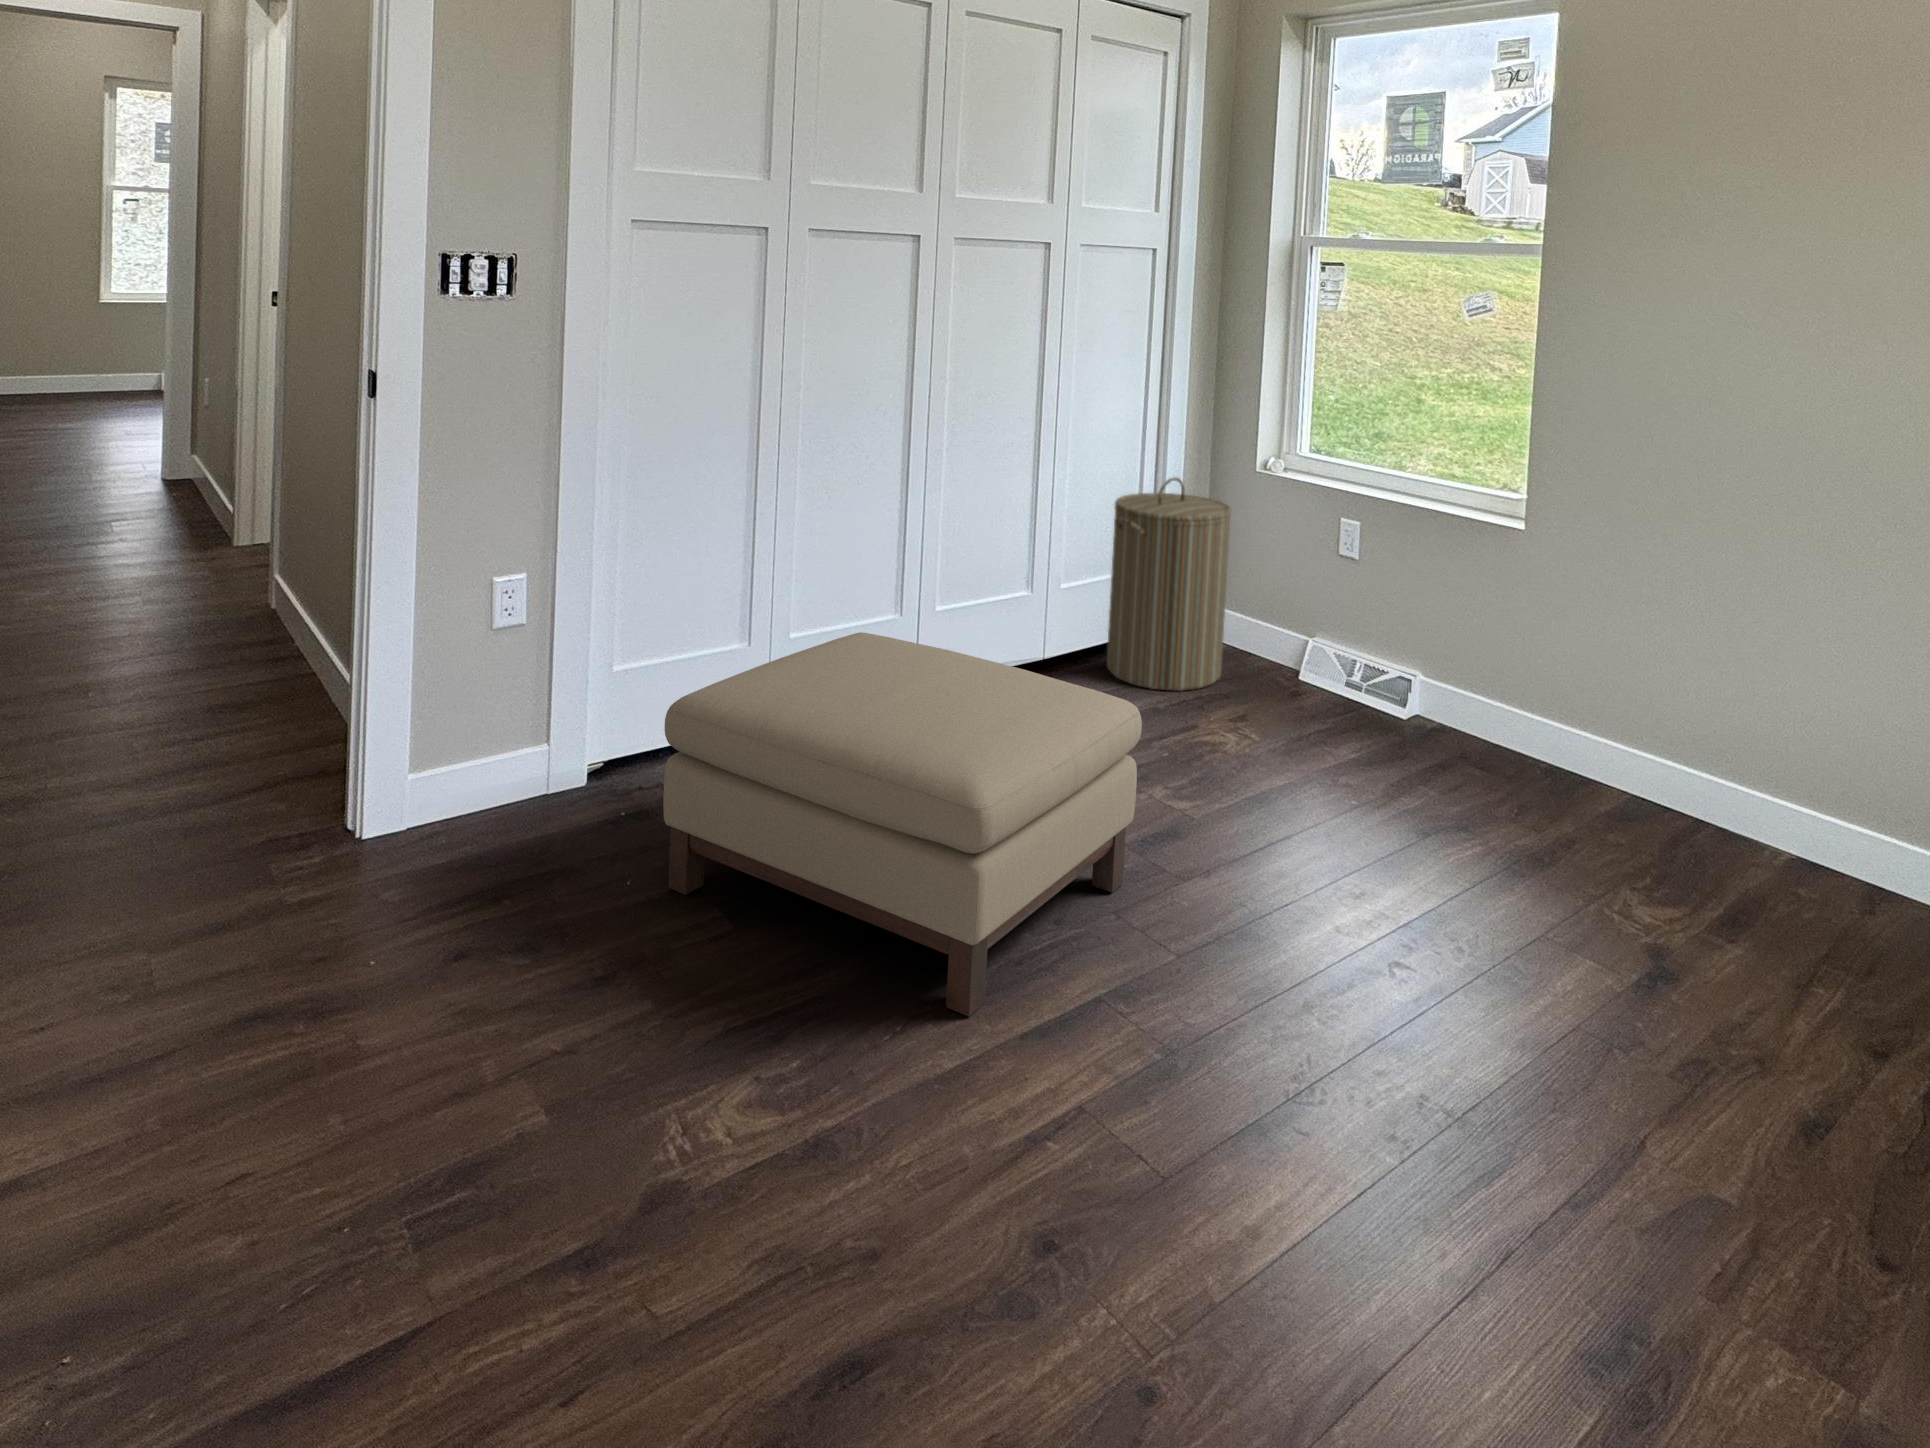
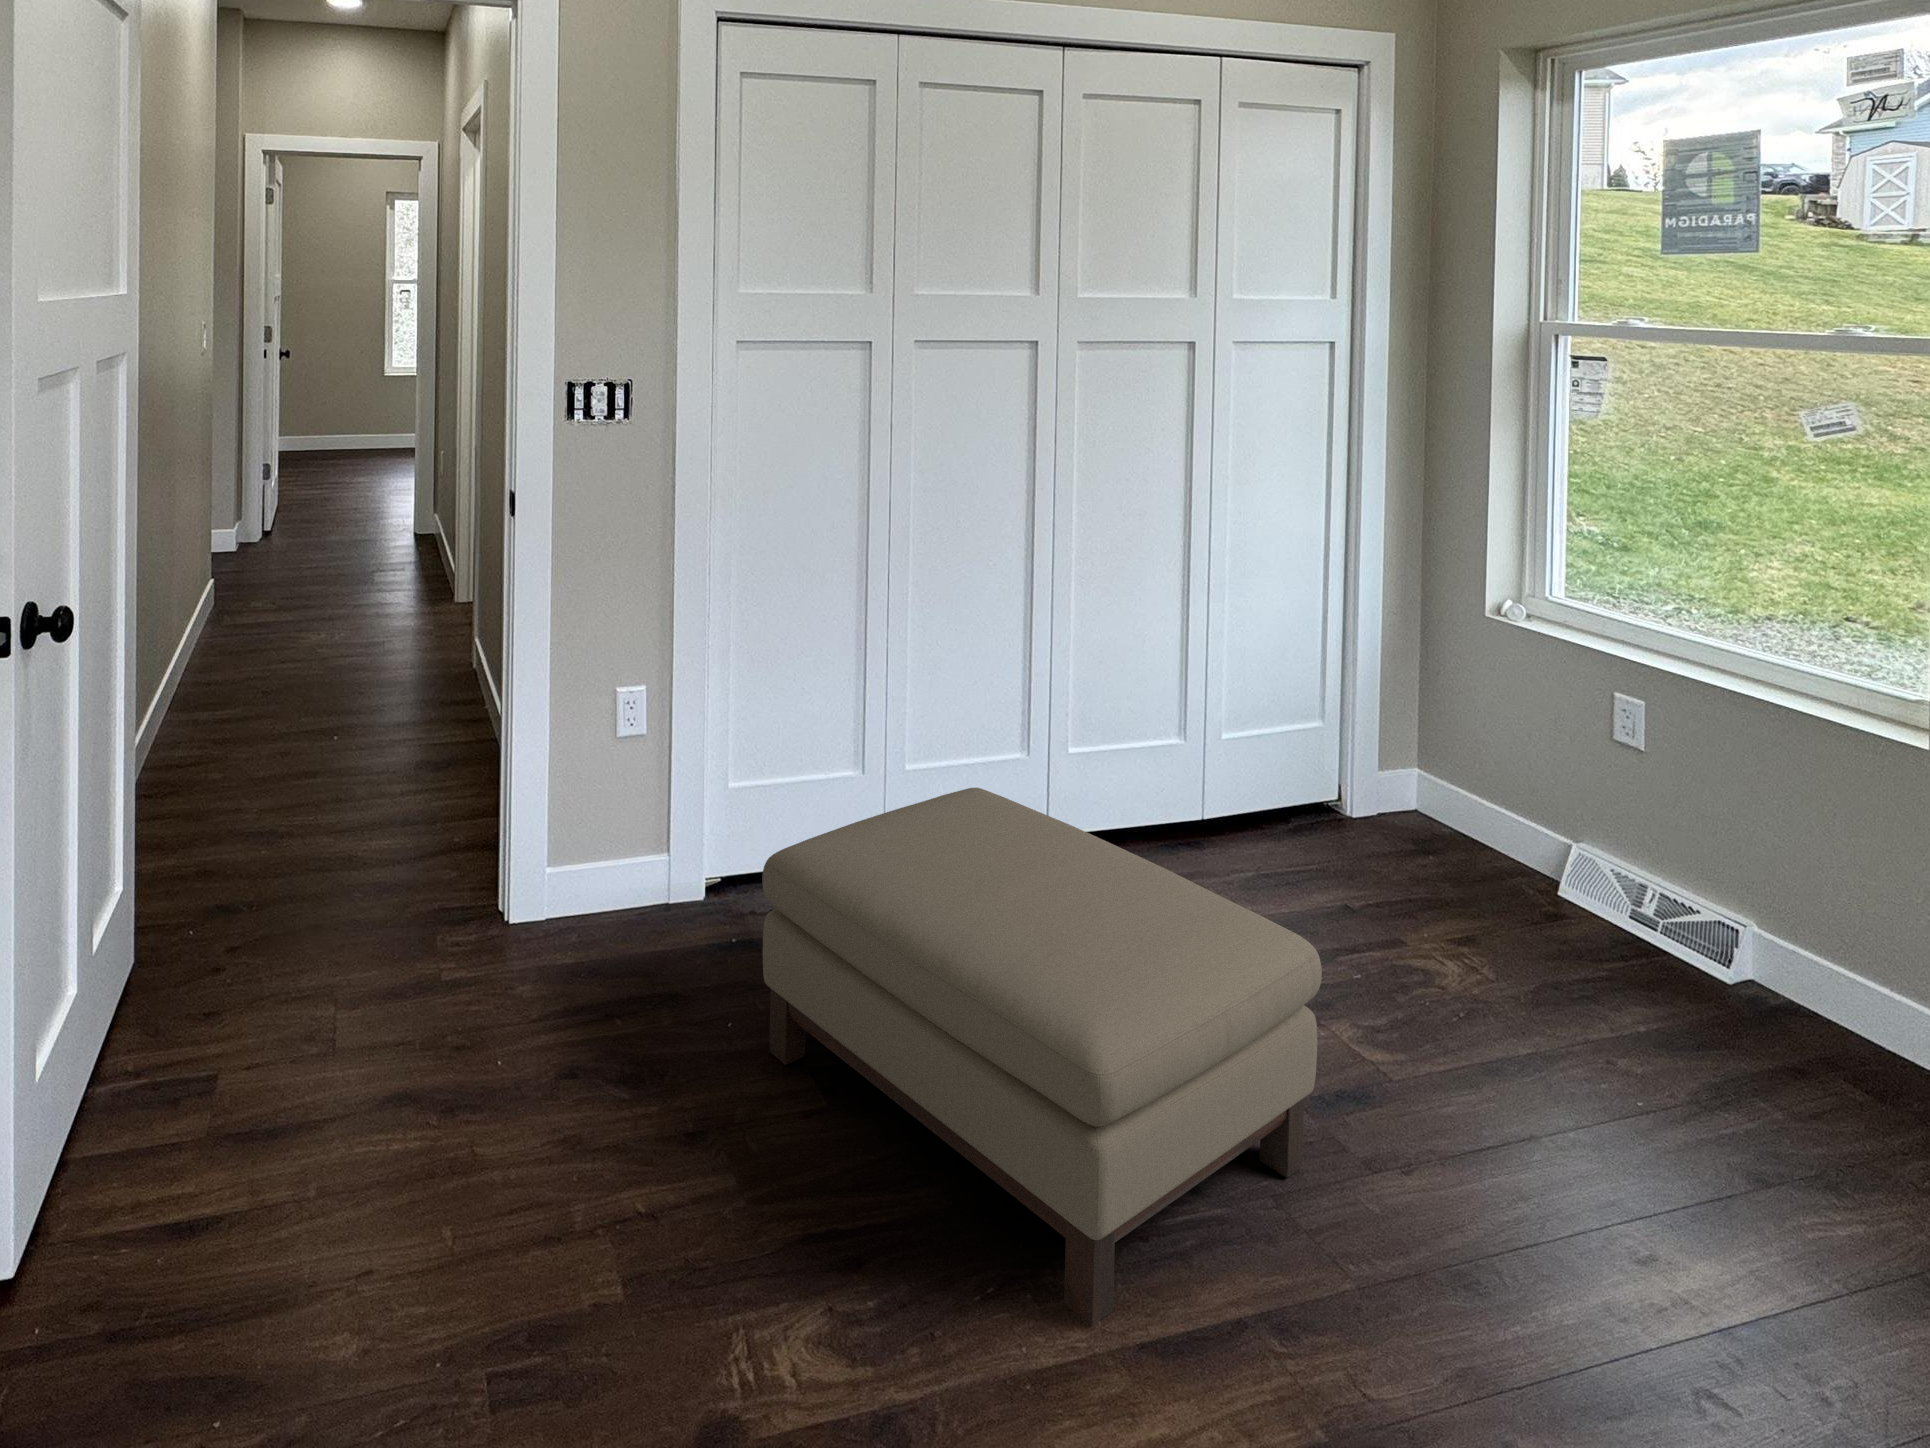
laundry hamper: present [1107,477,1232,691] -> none [1285,618,1449,884]

